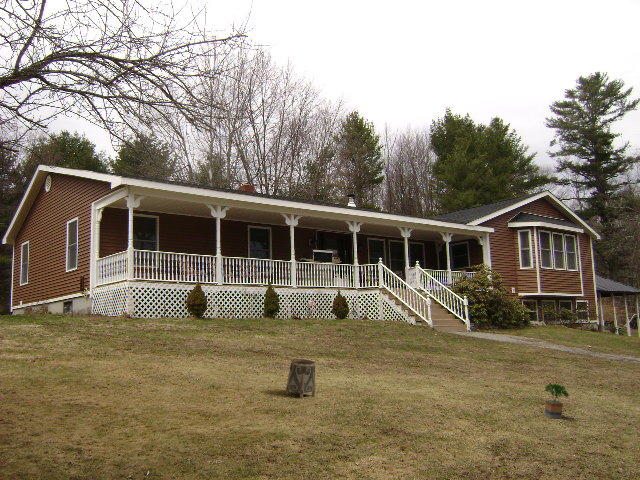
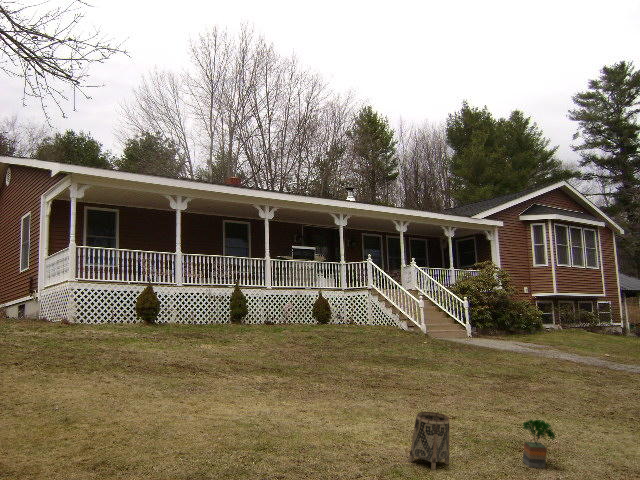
basket: present [286,359,315,398] -> present [409,412,449,470]

